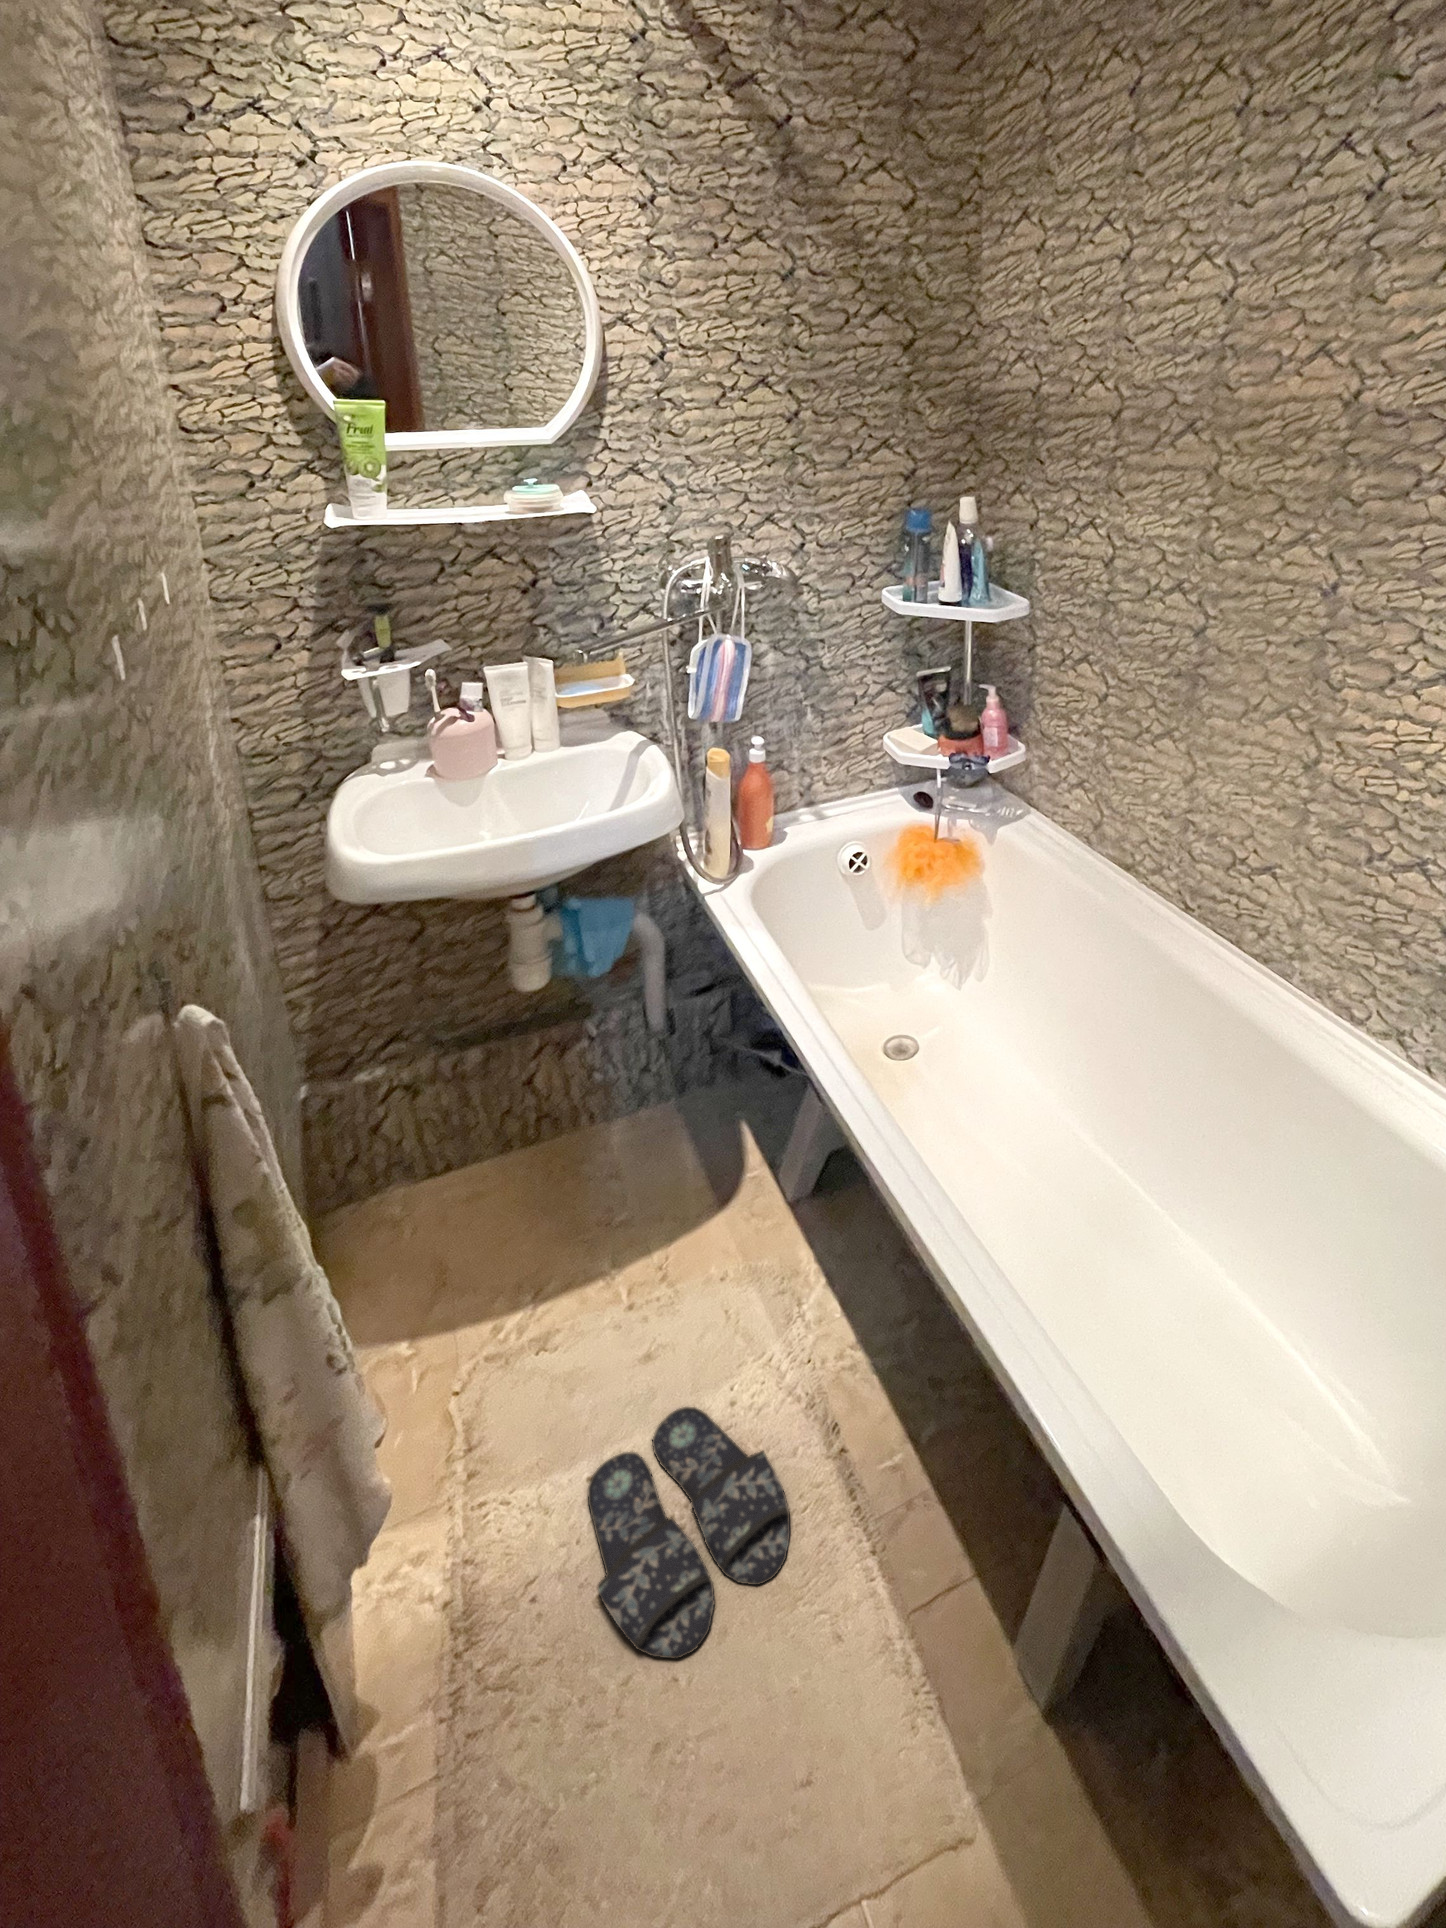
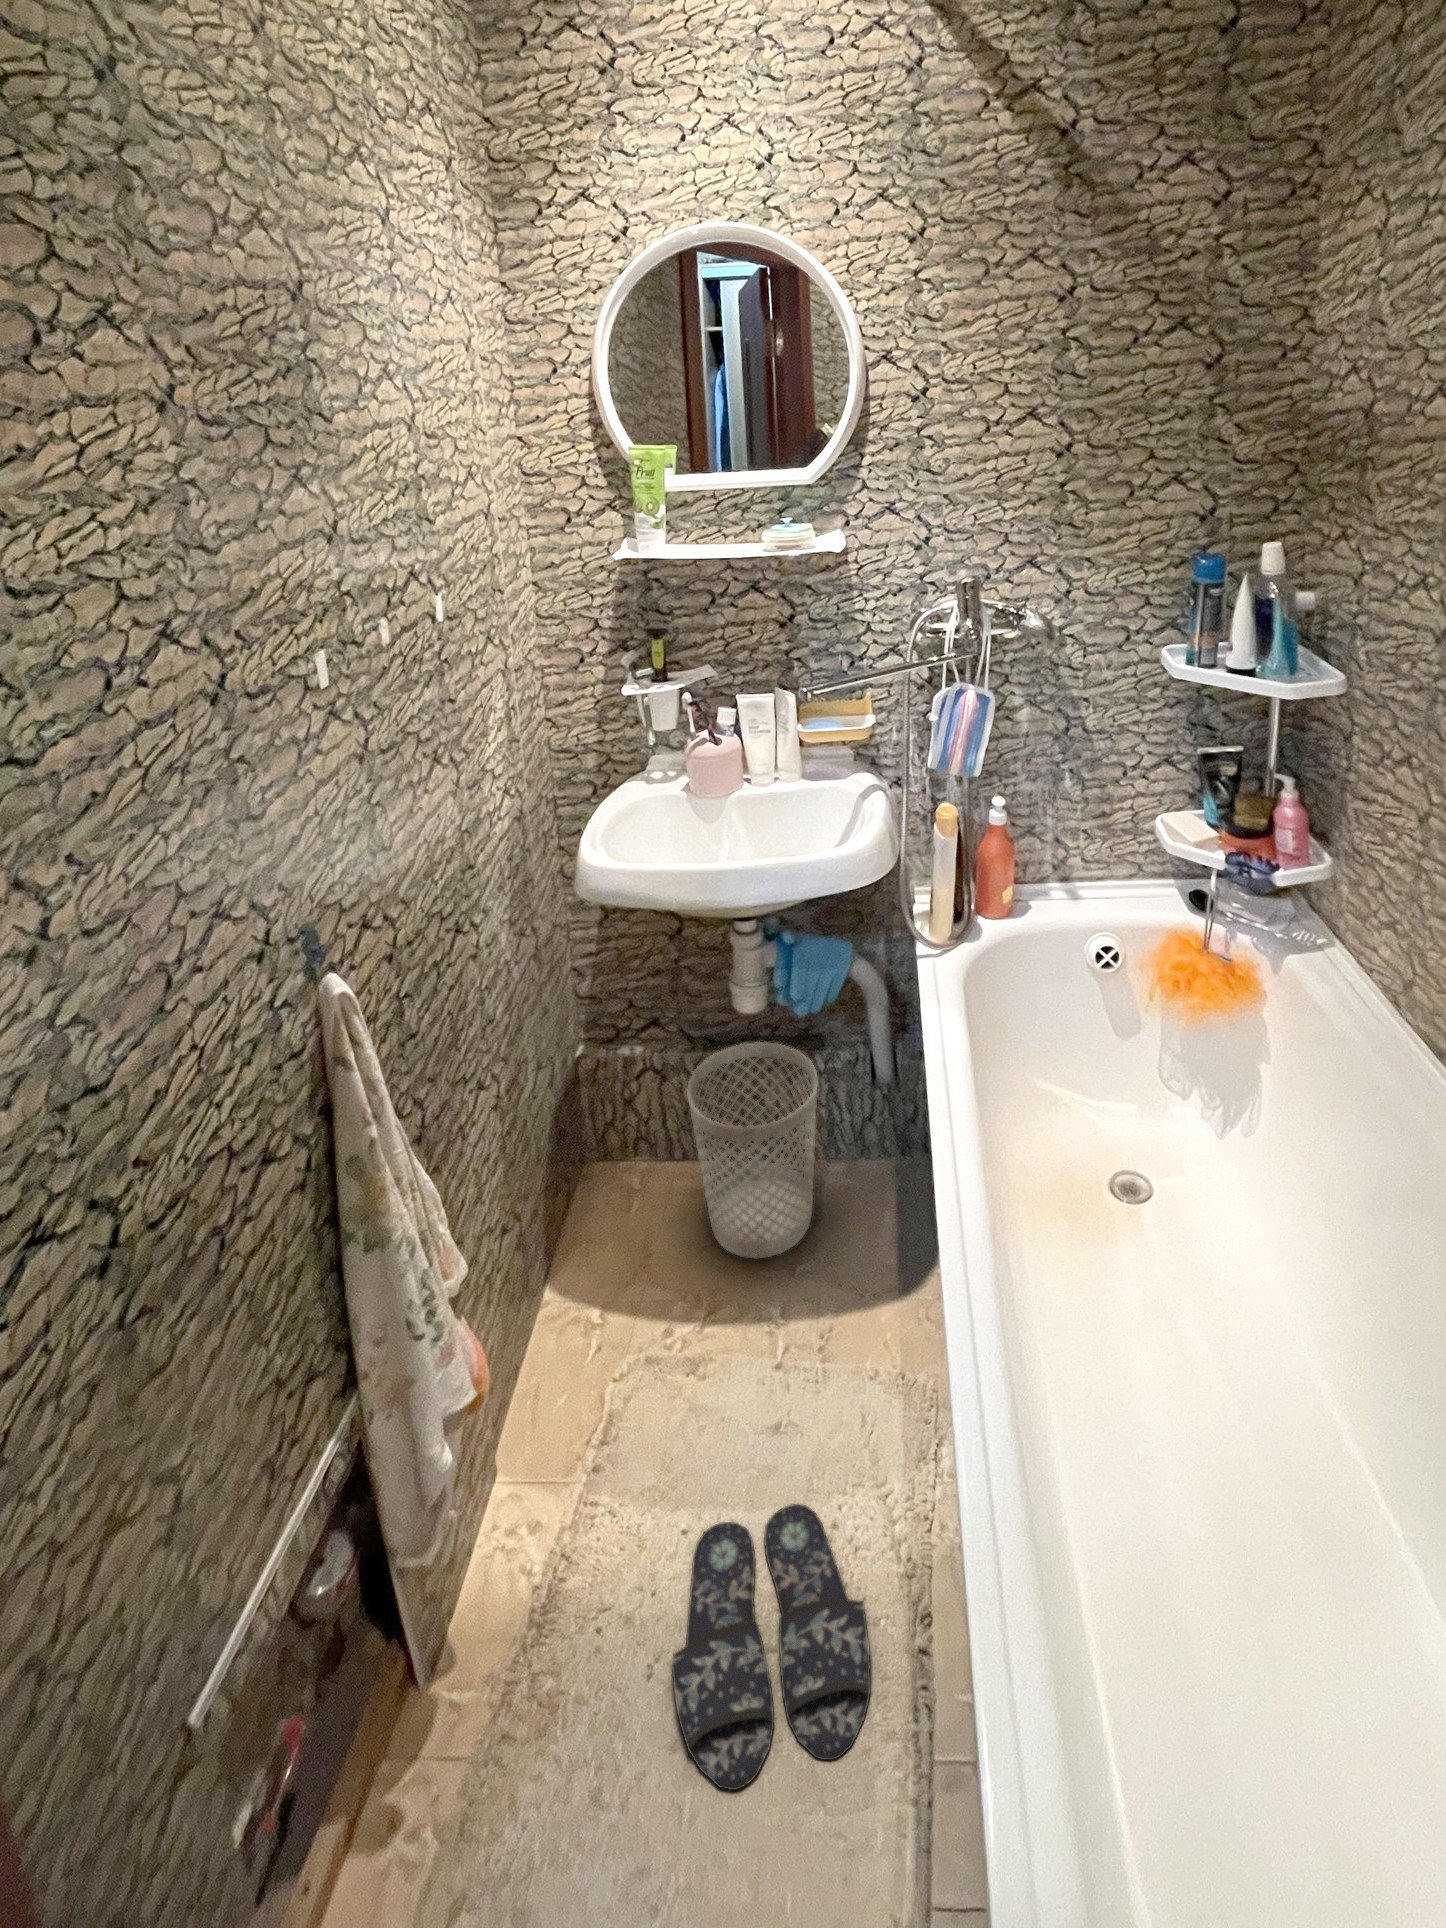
wastebasket: none [466,1017,610,1235] -> present [687,1042,818,1258]

